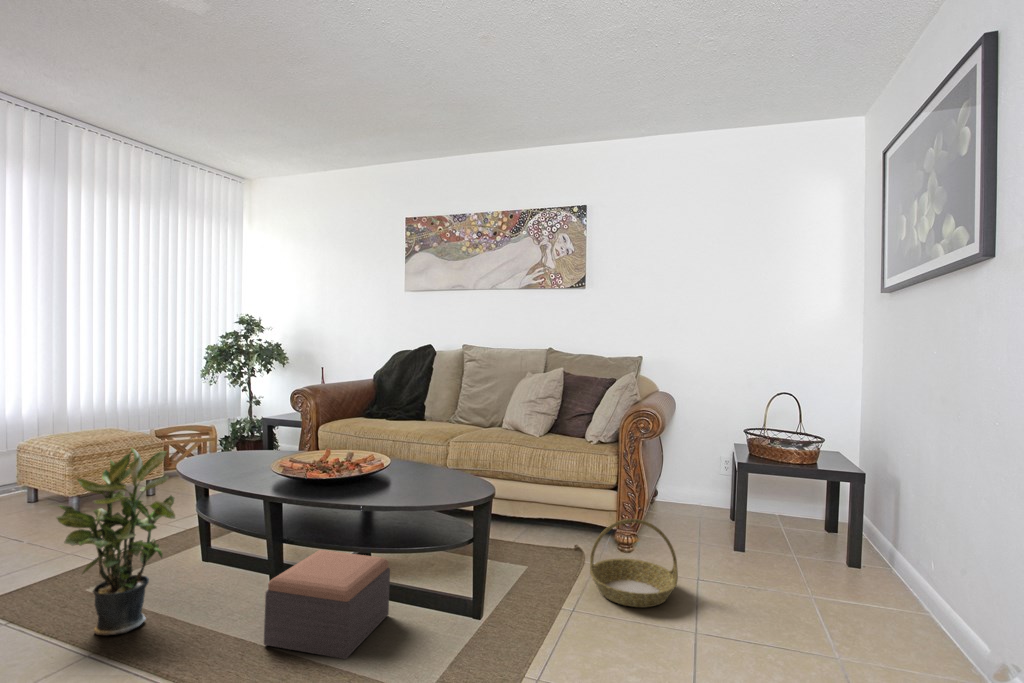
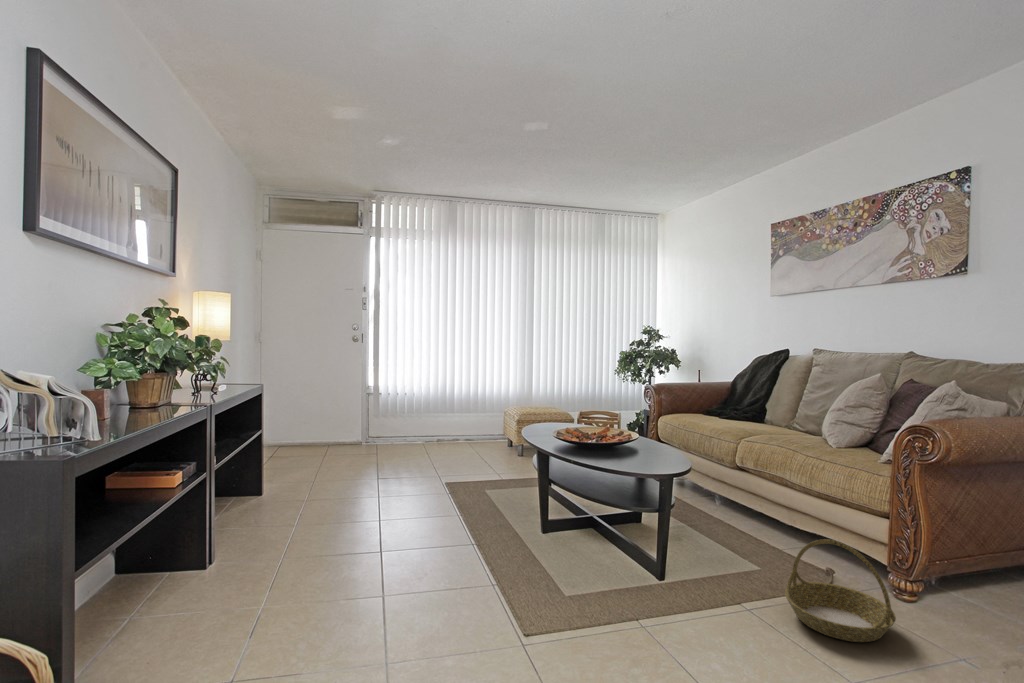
potted plant: present [57,448,175,636] -> none [456,411,512,514]
footstool: present [264,550,390,659] -> none [525,495,606,563]

